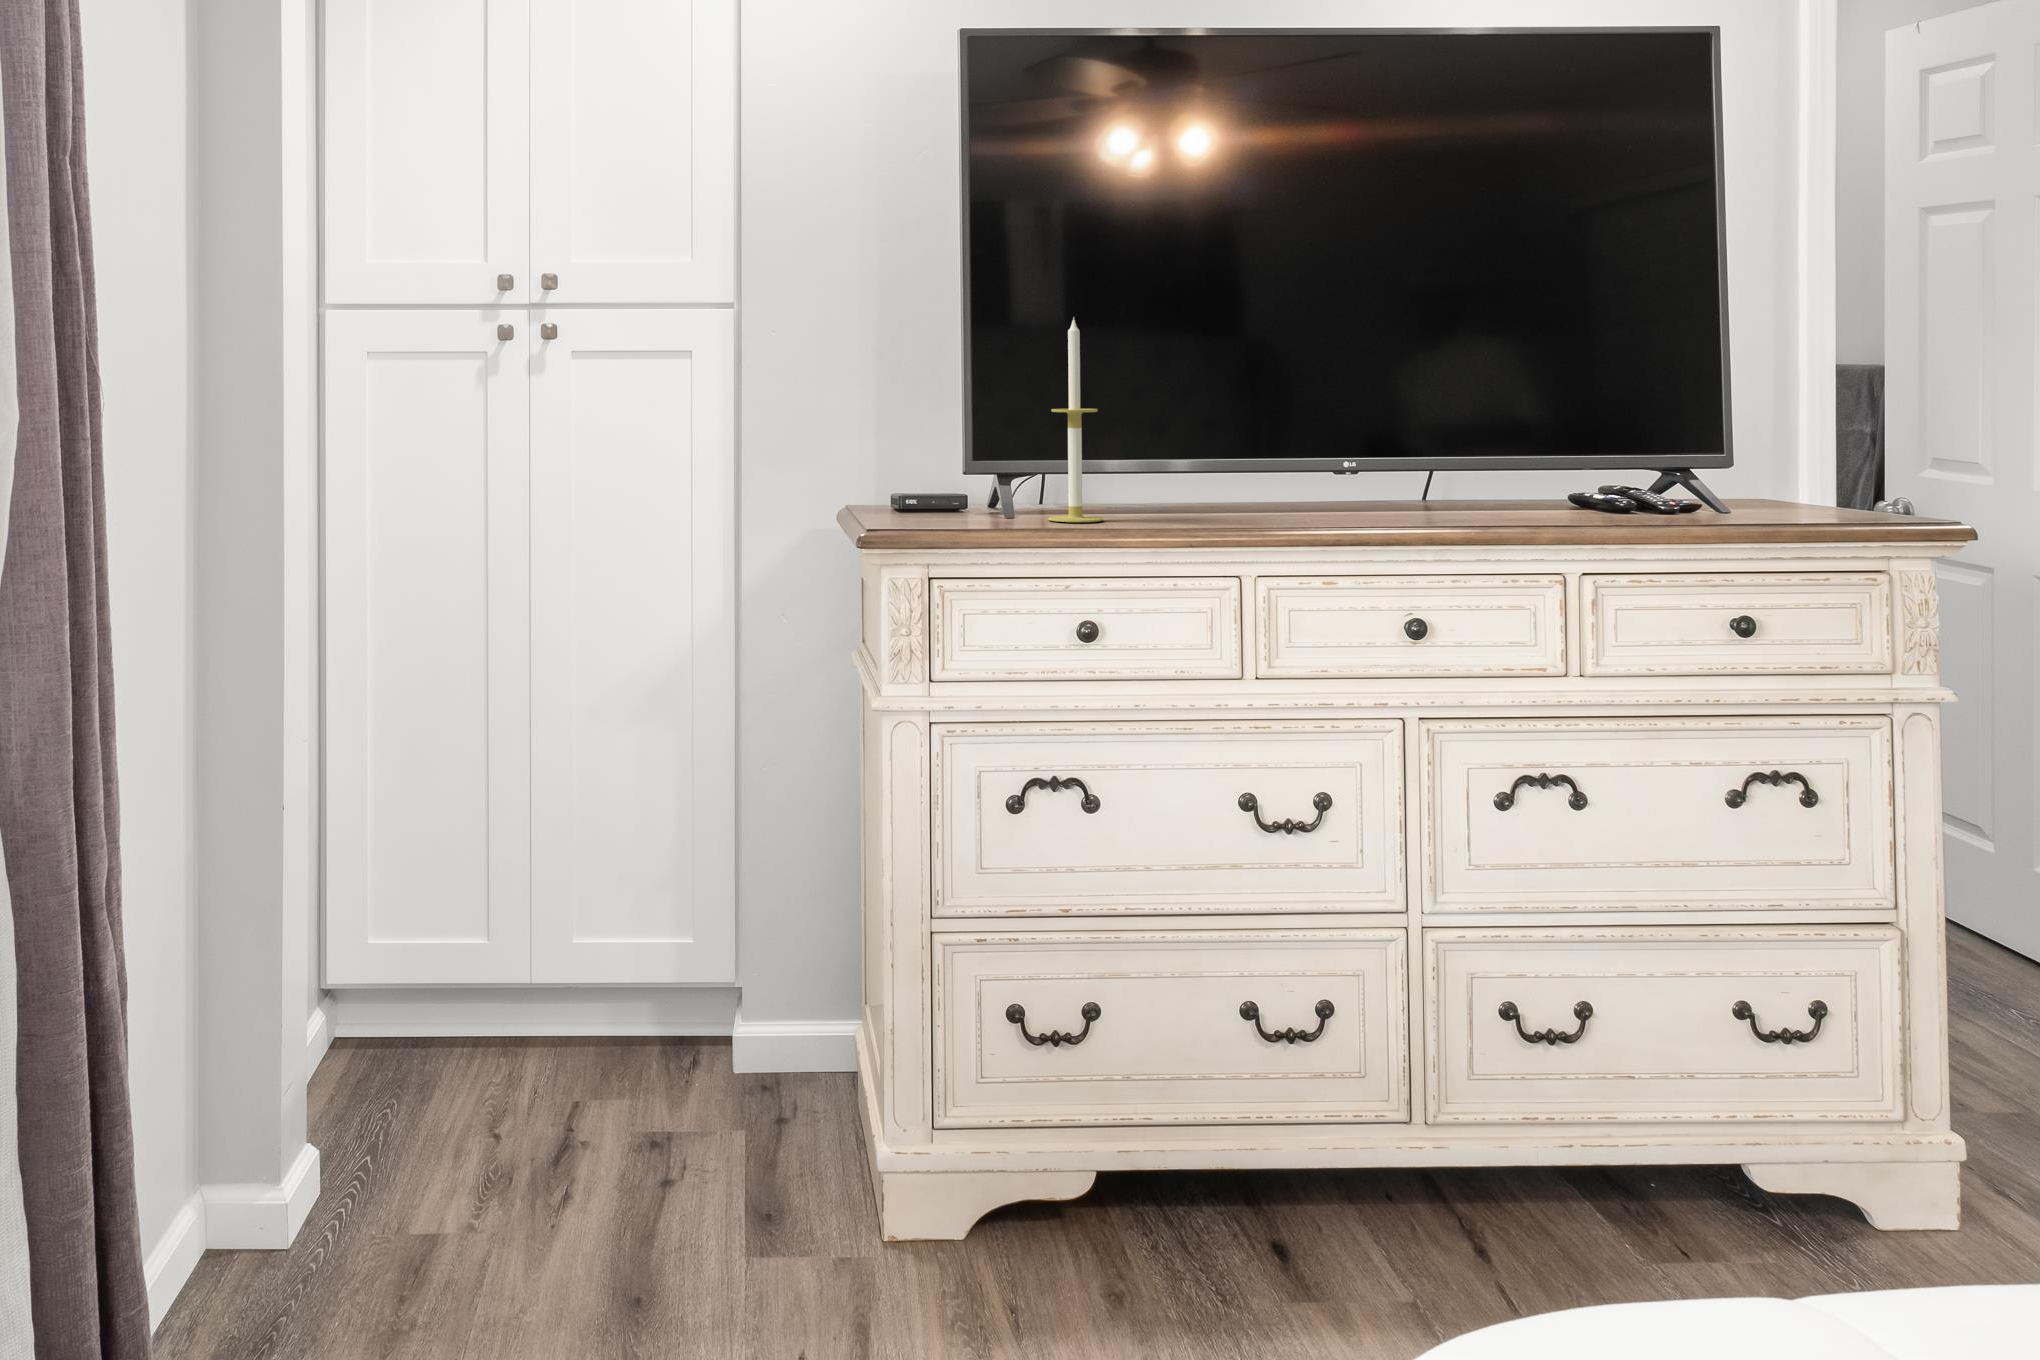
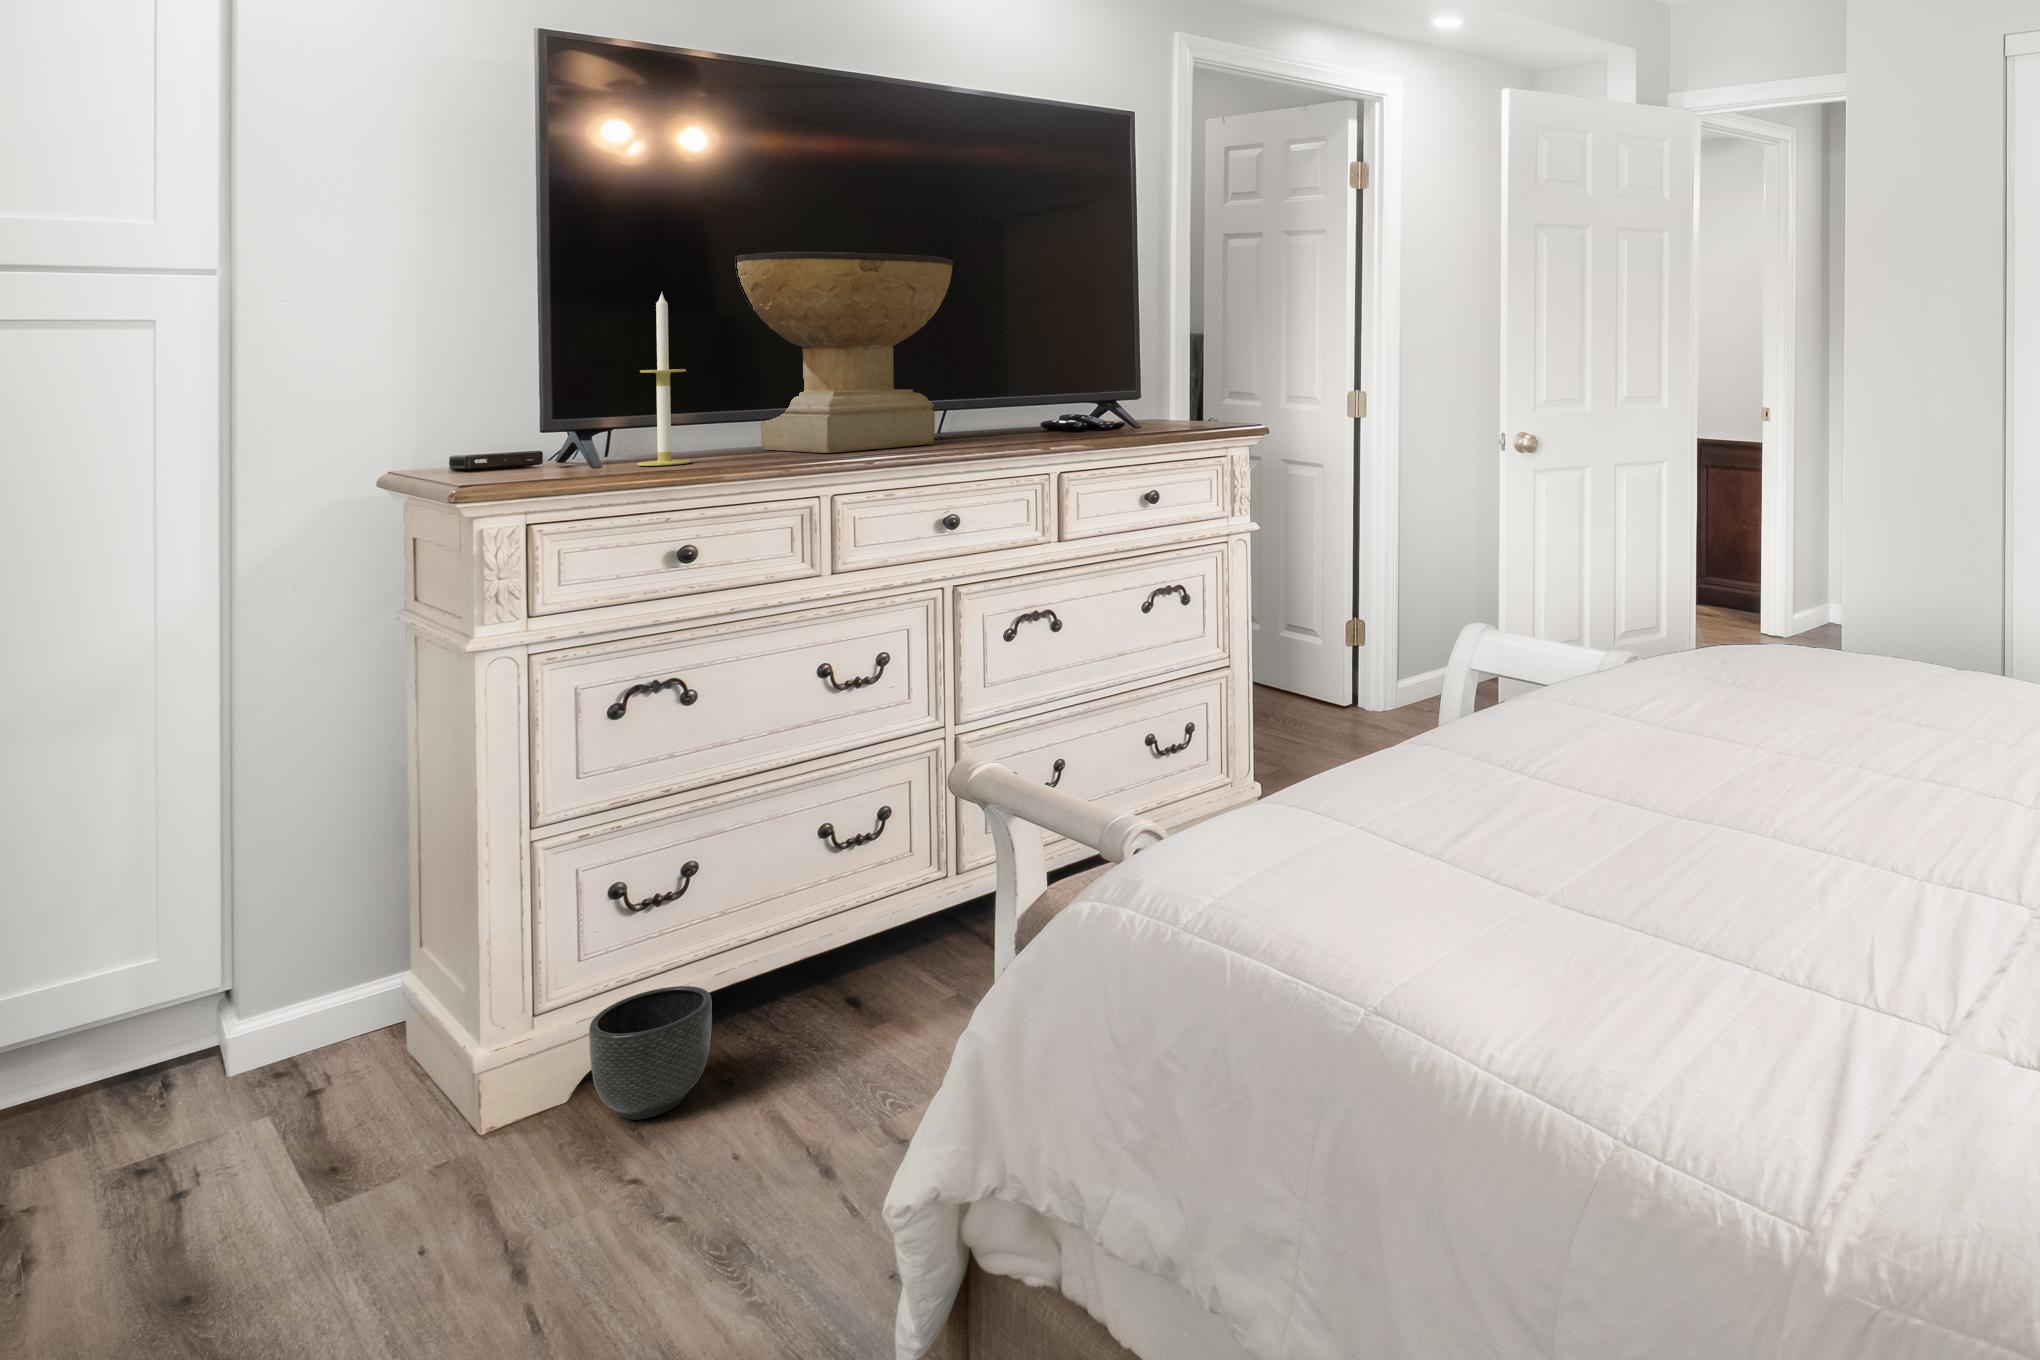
decorative bowl: none [1163,262,1426,521] -> present [736,252,952,453]
planter: none [977,1143,1099,1300] -> present [589,986,712,1120]

